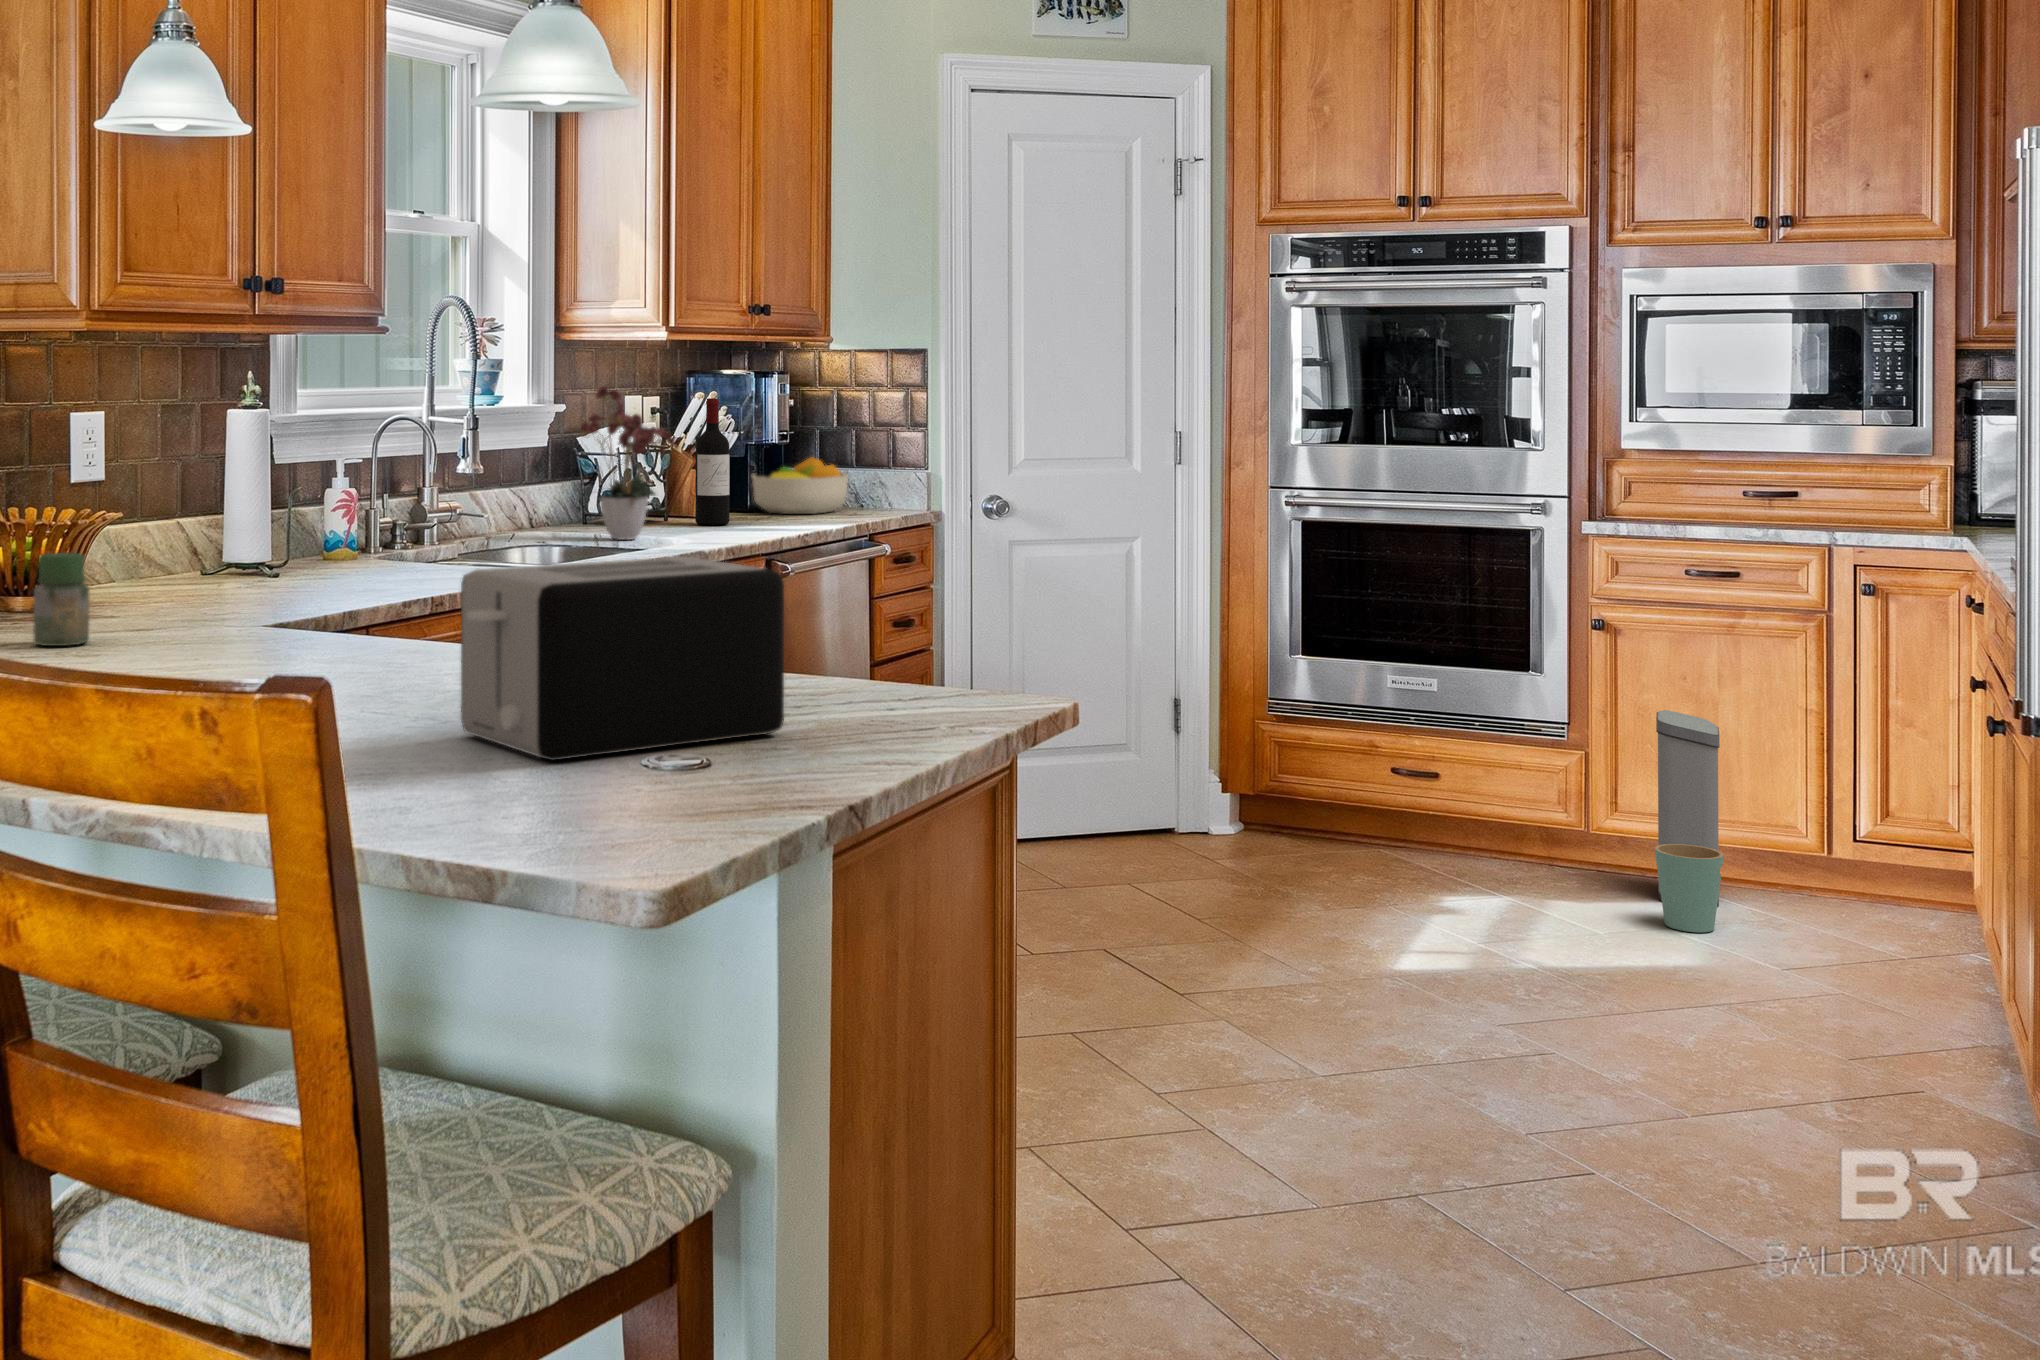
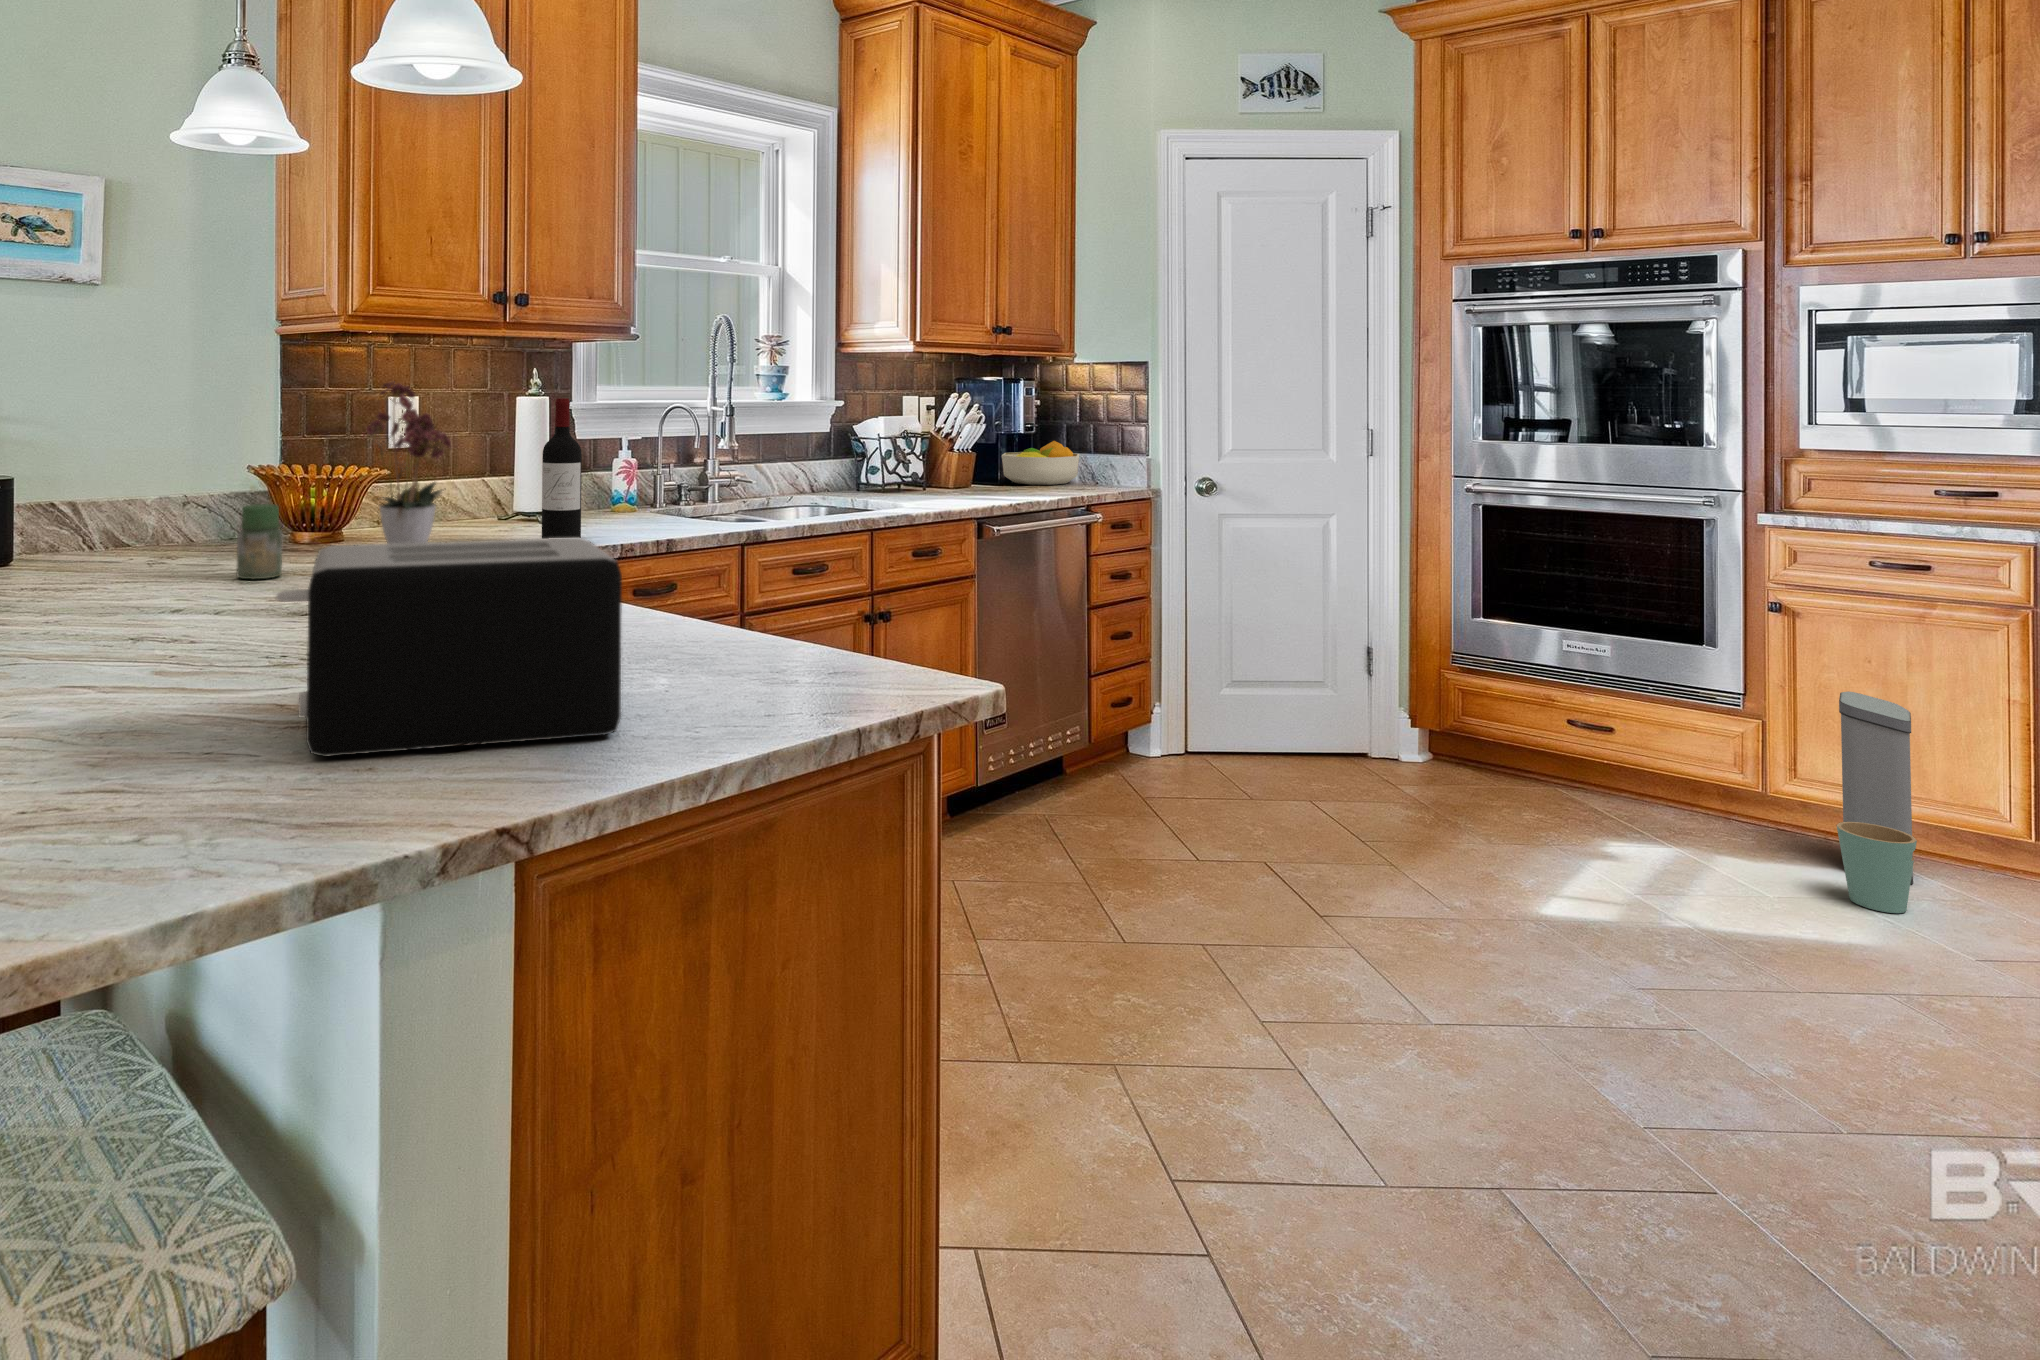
flower arrangement: present [580,386,674,540] -> present [367,381,451,544]
wine bottle: present [695,398,730,525] -> present [542,398,582,539]

